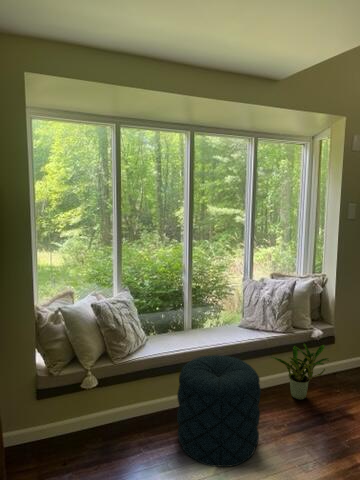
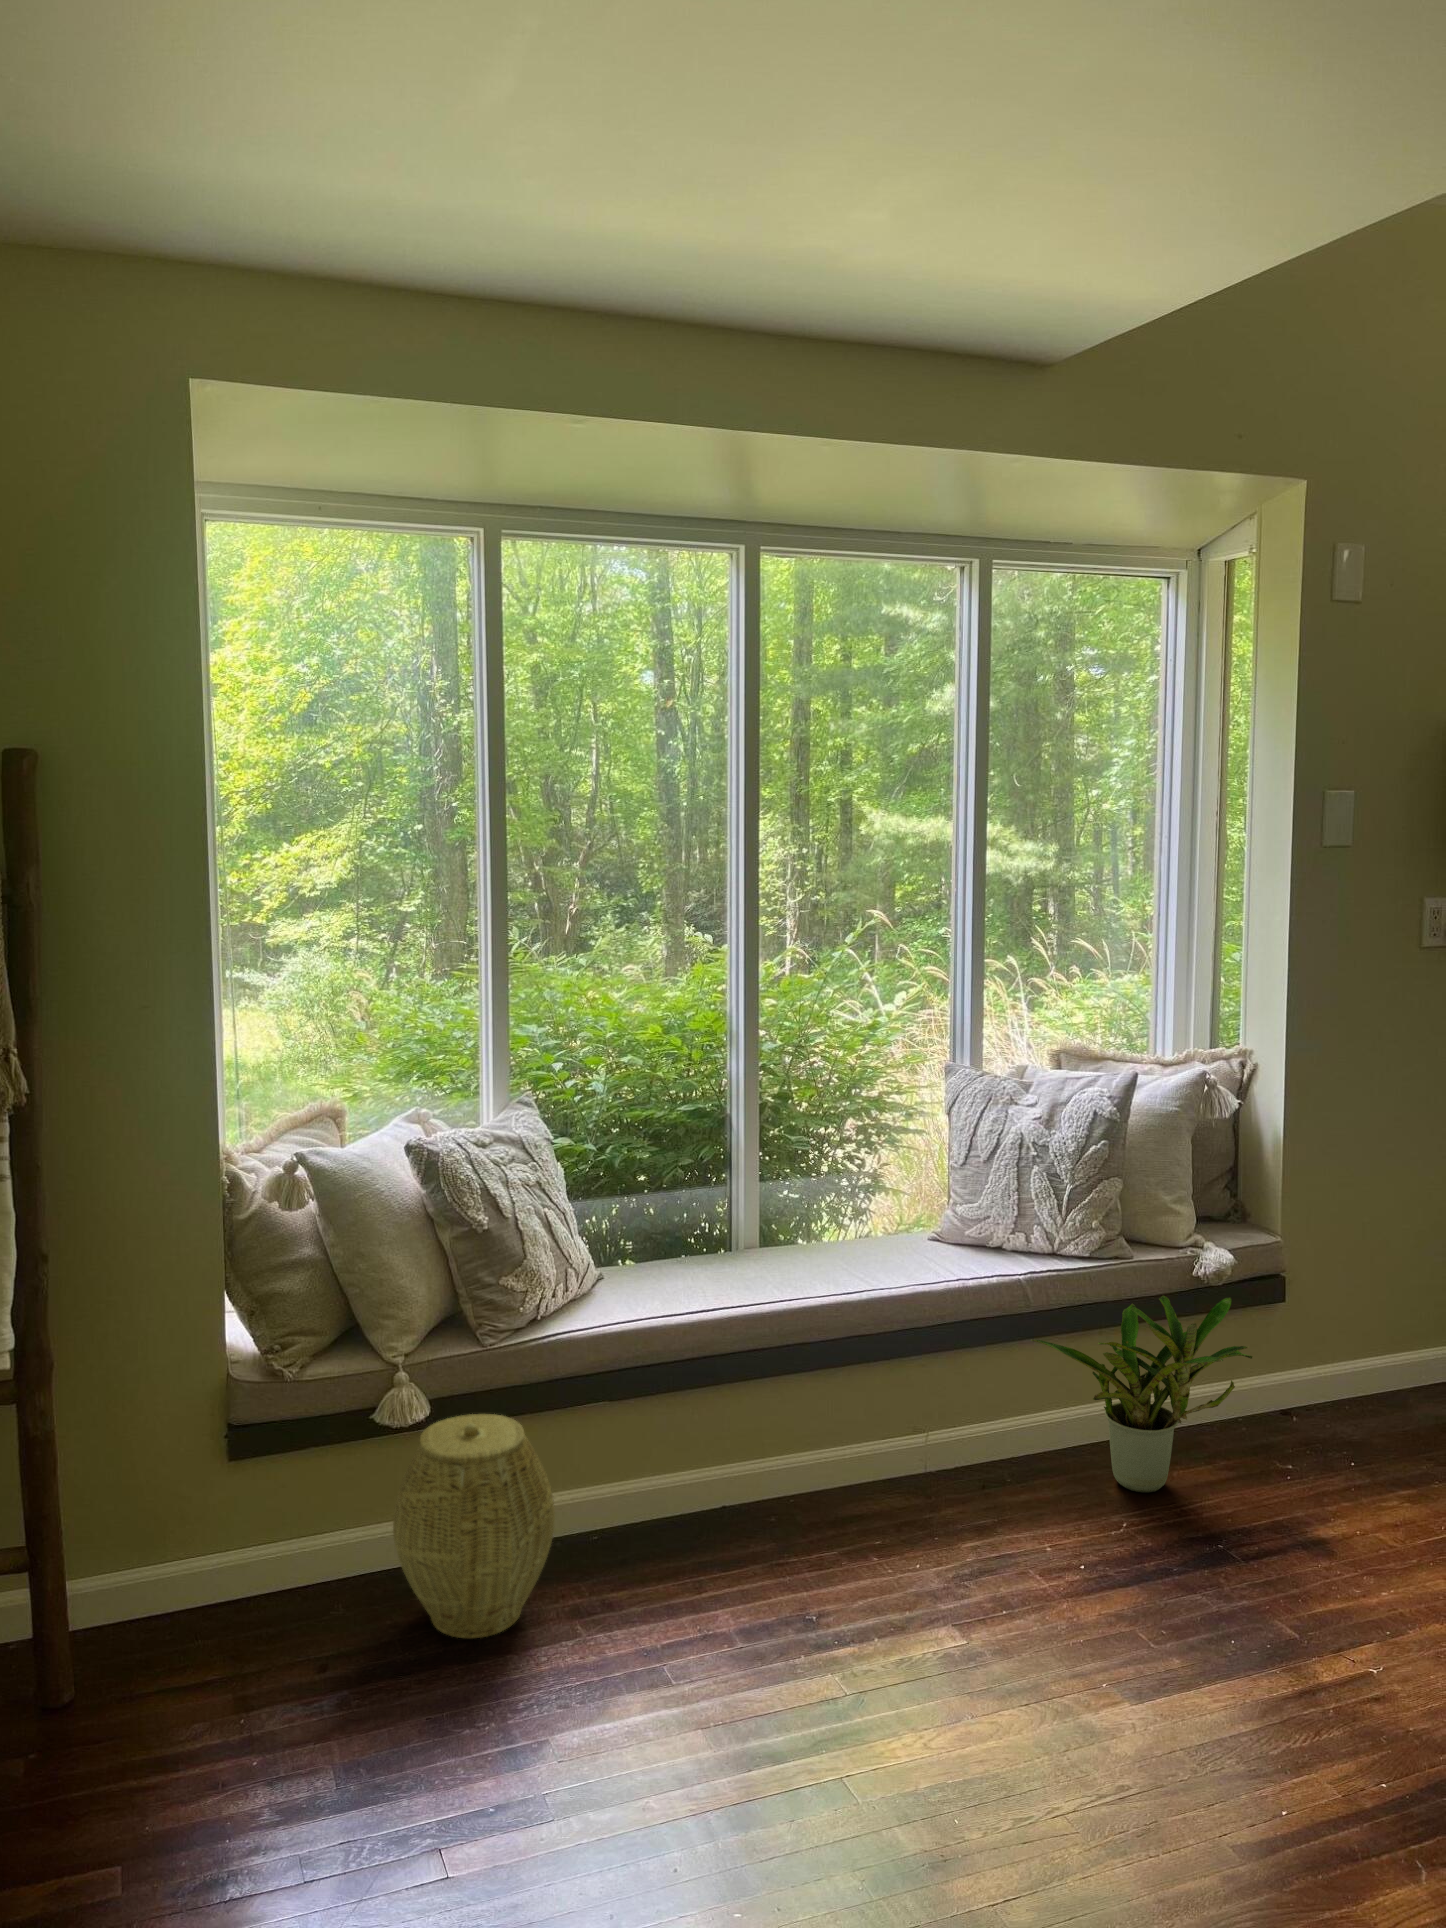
pouf: present [177,355,261,467] -> none [698,1322,978,1679]
woven basket: none [86,385,135,454] -> present [393,1414,555,1638]

